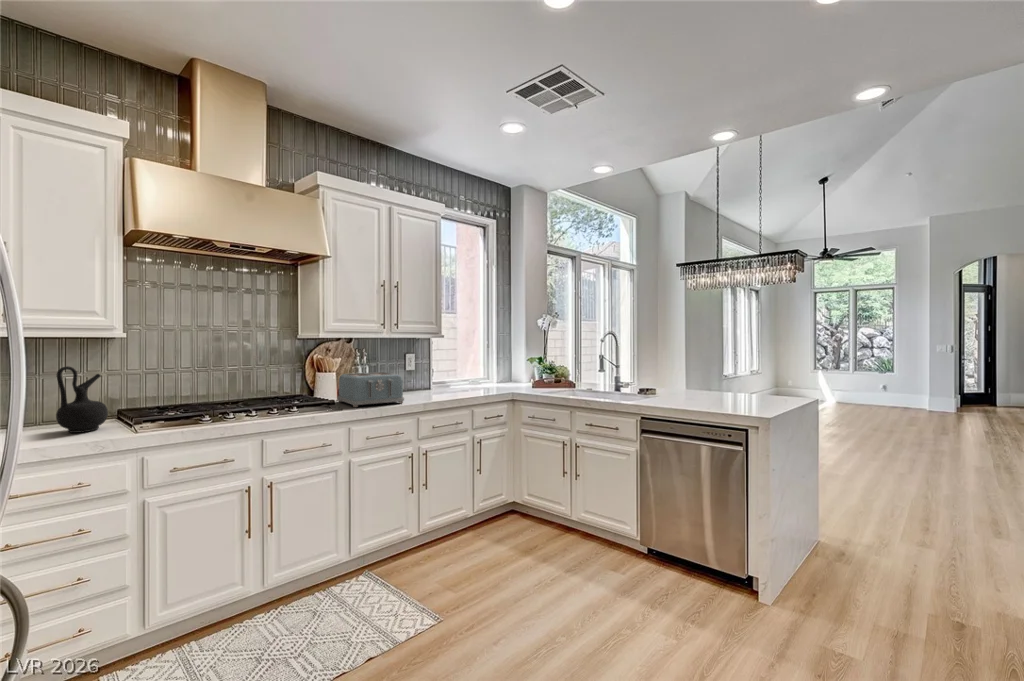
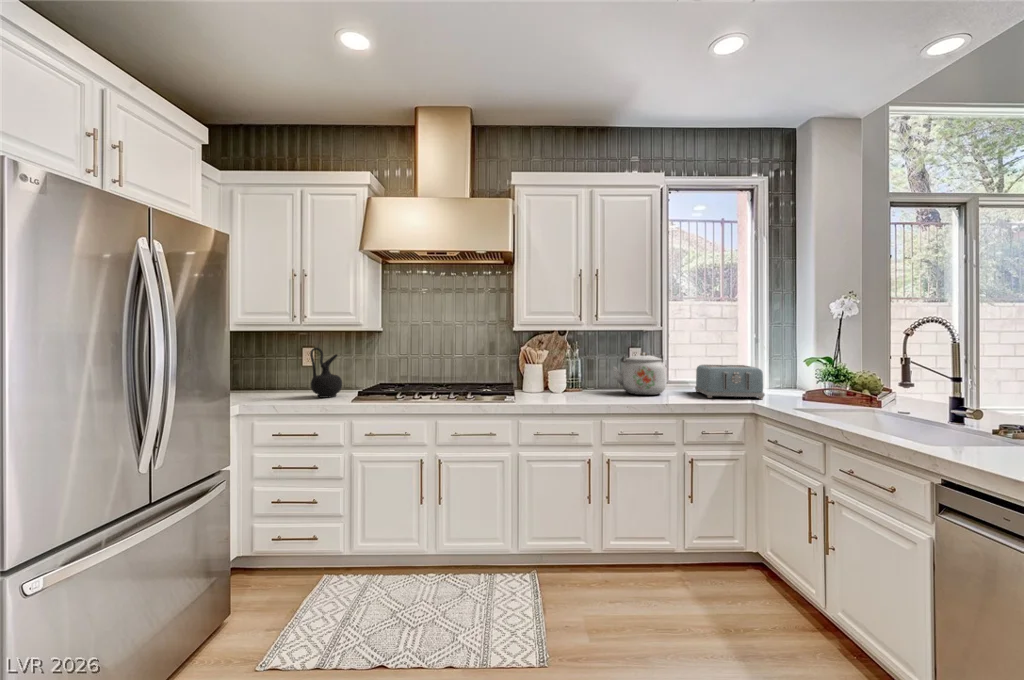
kettle: none [403,357,446,394] -> present [613,353,666,395]
toaster: present [338,372,404,407] -> present [695,365,765,399]

